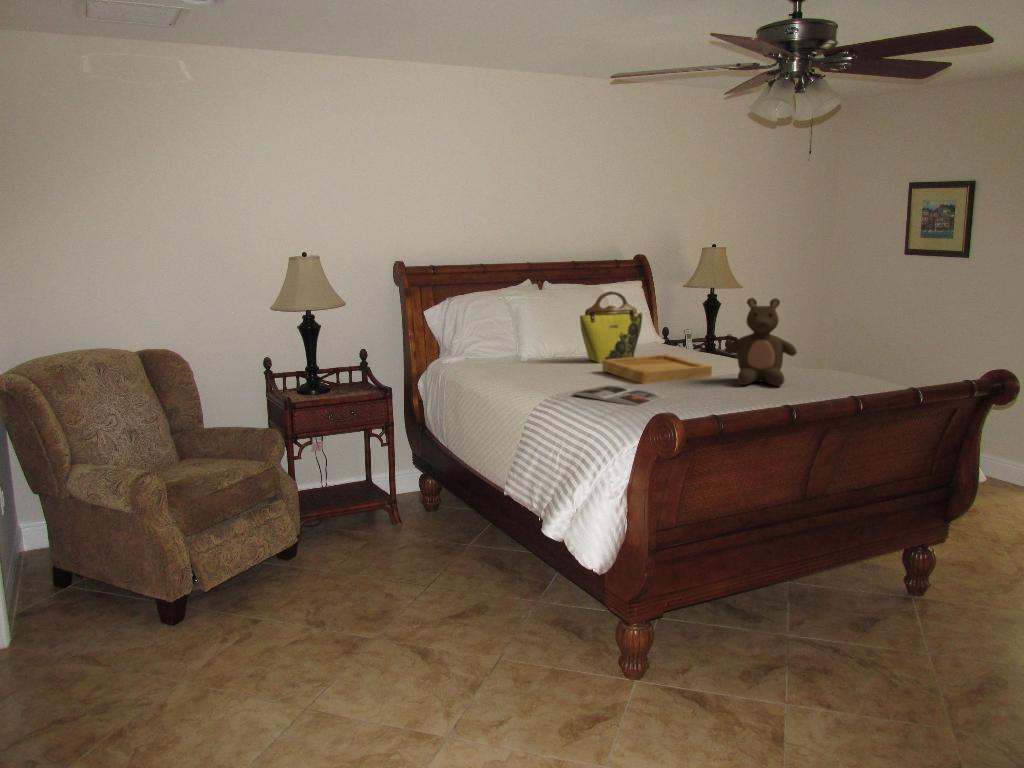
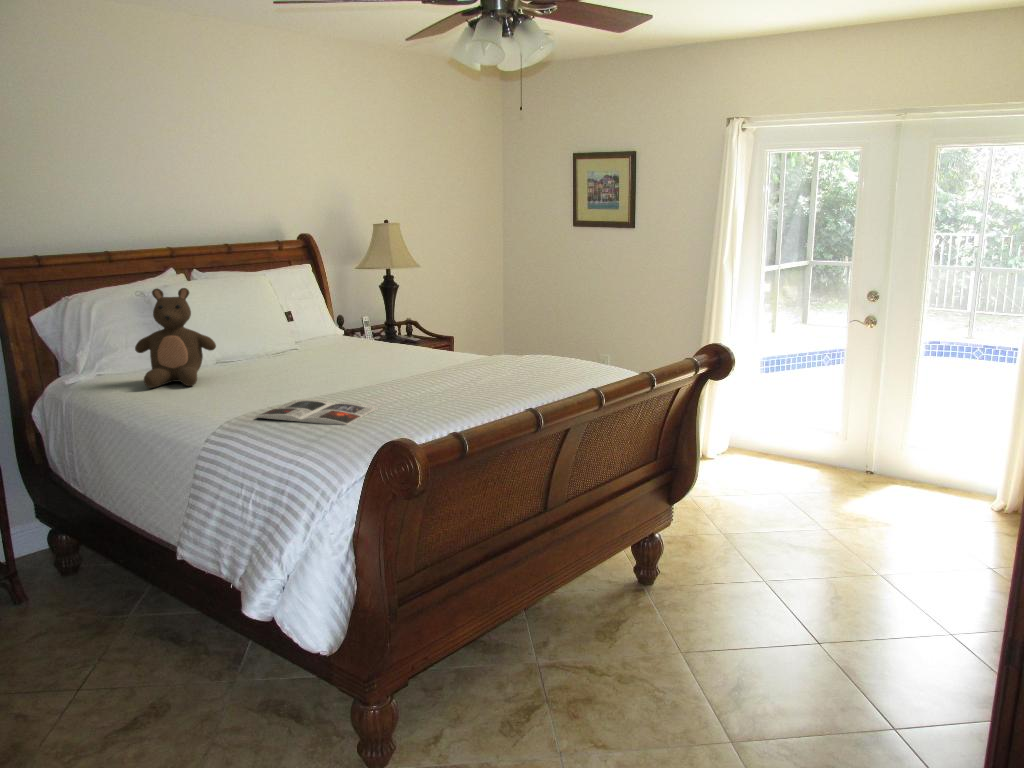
tote bag: present [580,291,643,363] -> none [244,279,322,368]
stuffed bear: present [725,298,797,386] -> present [135,288,216,388]
tray: present [602,355,712,384] -> none [283,352,417,393]

